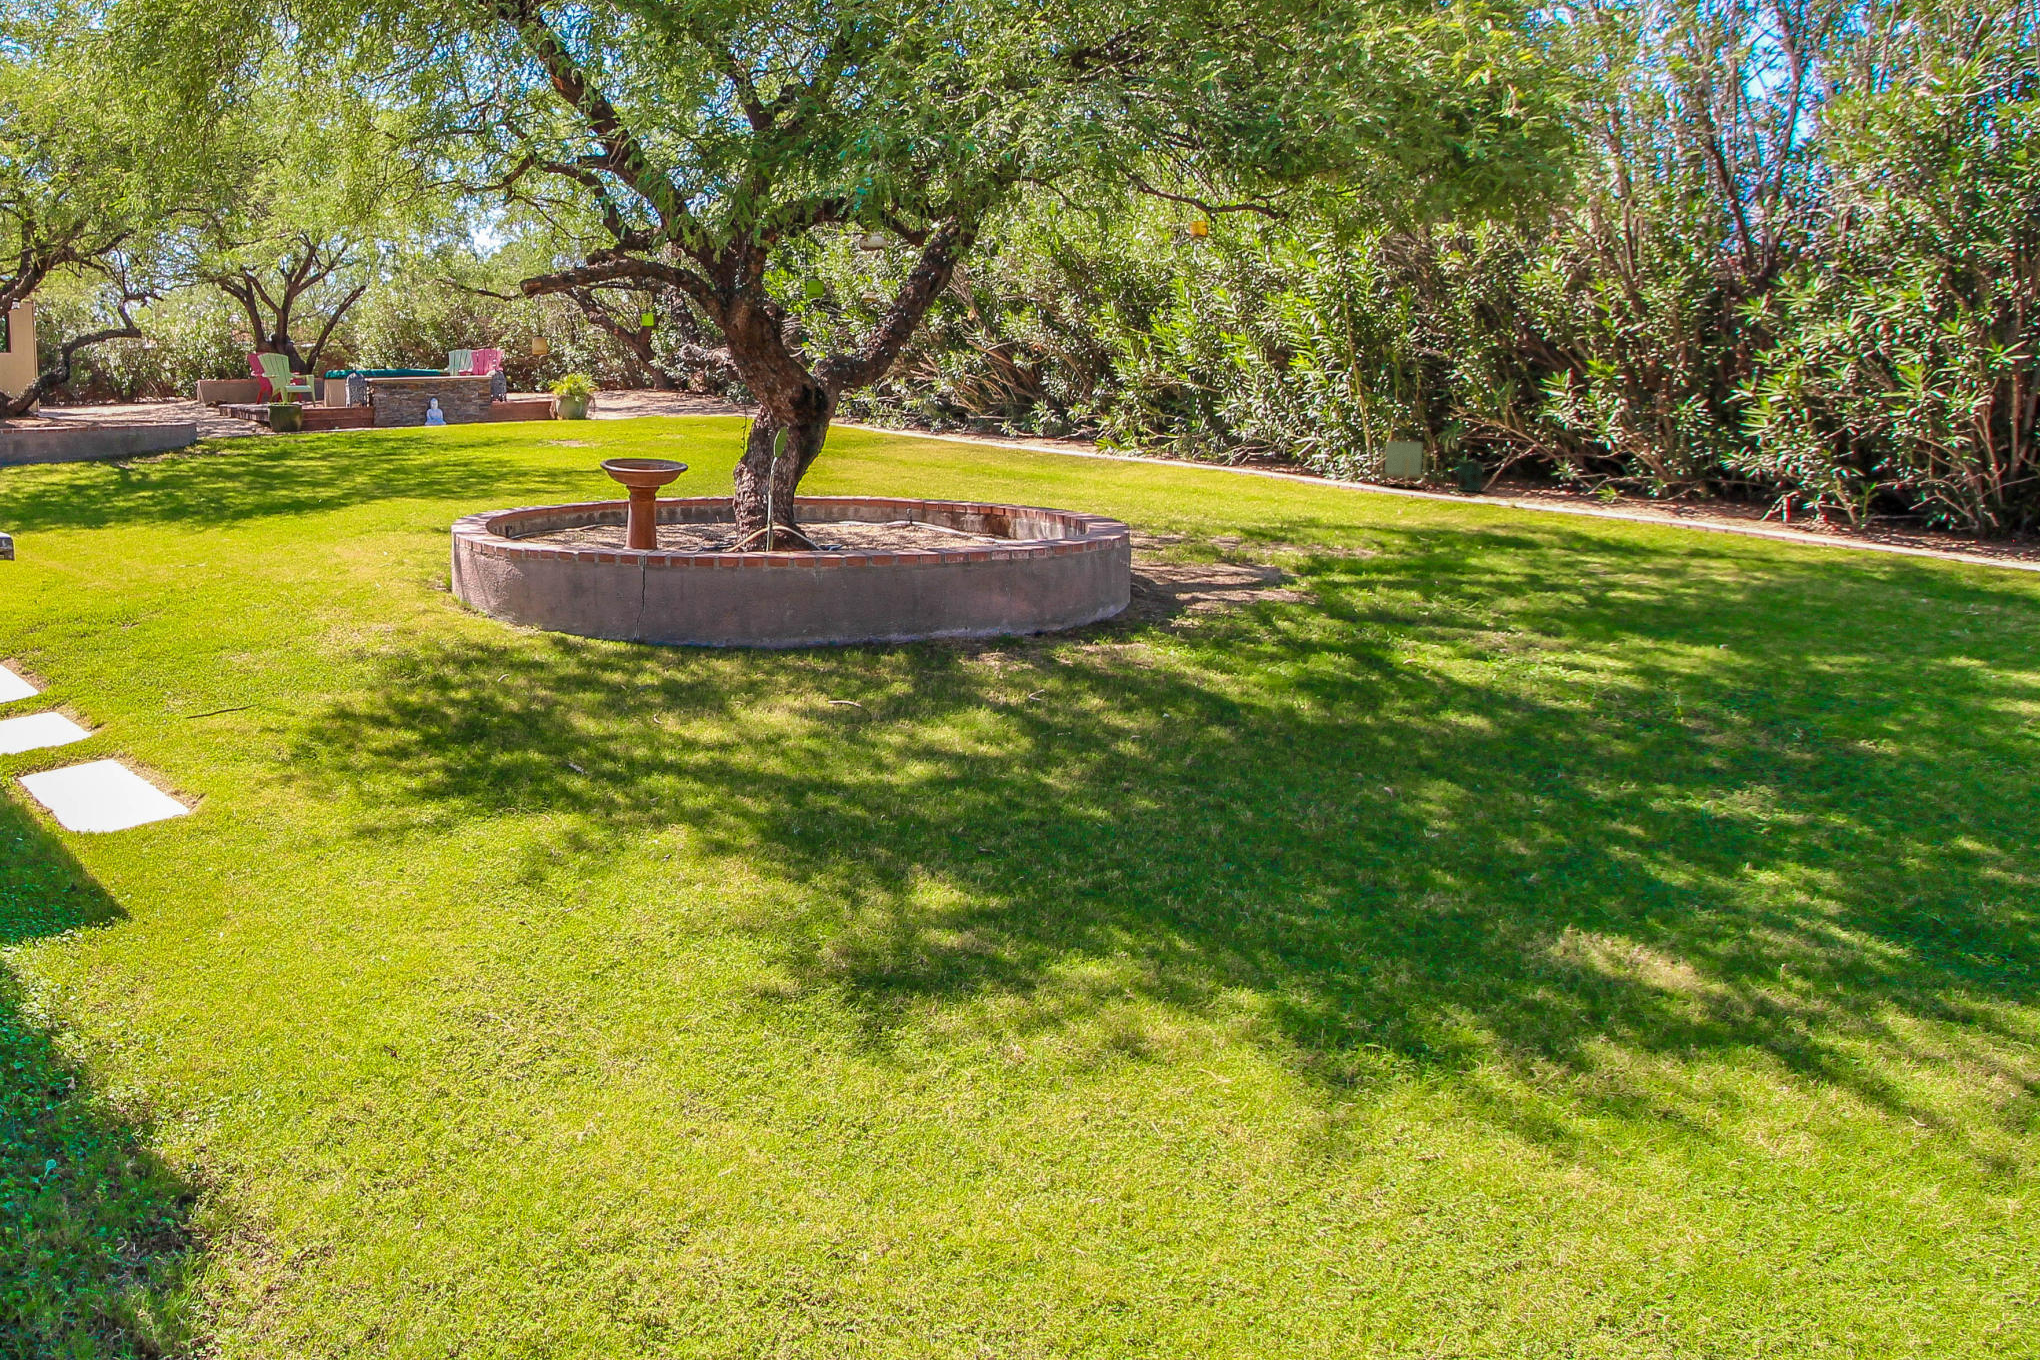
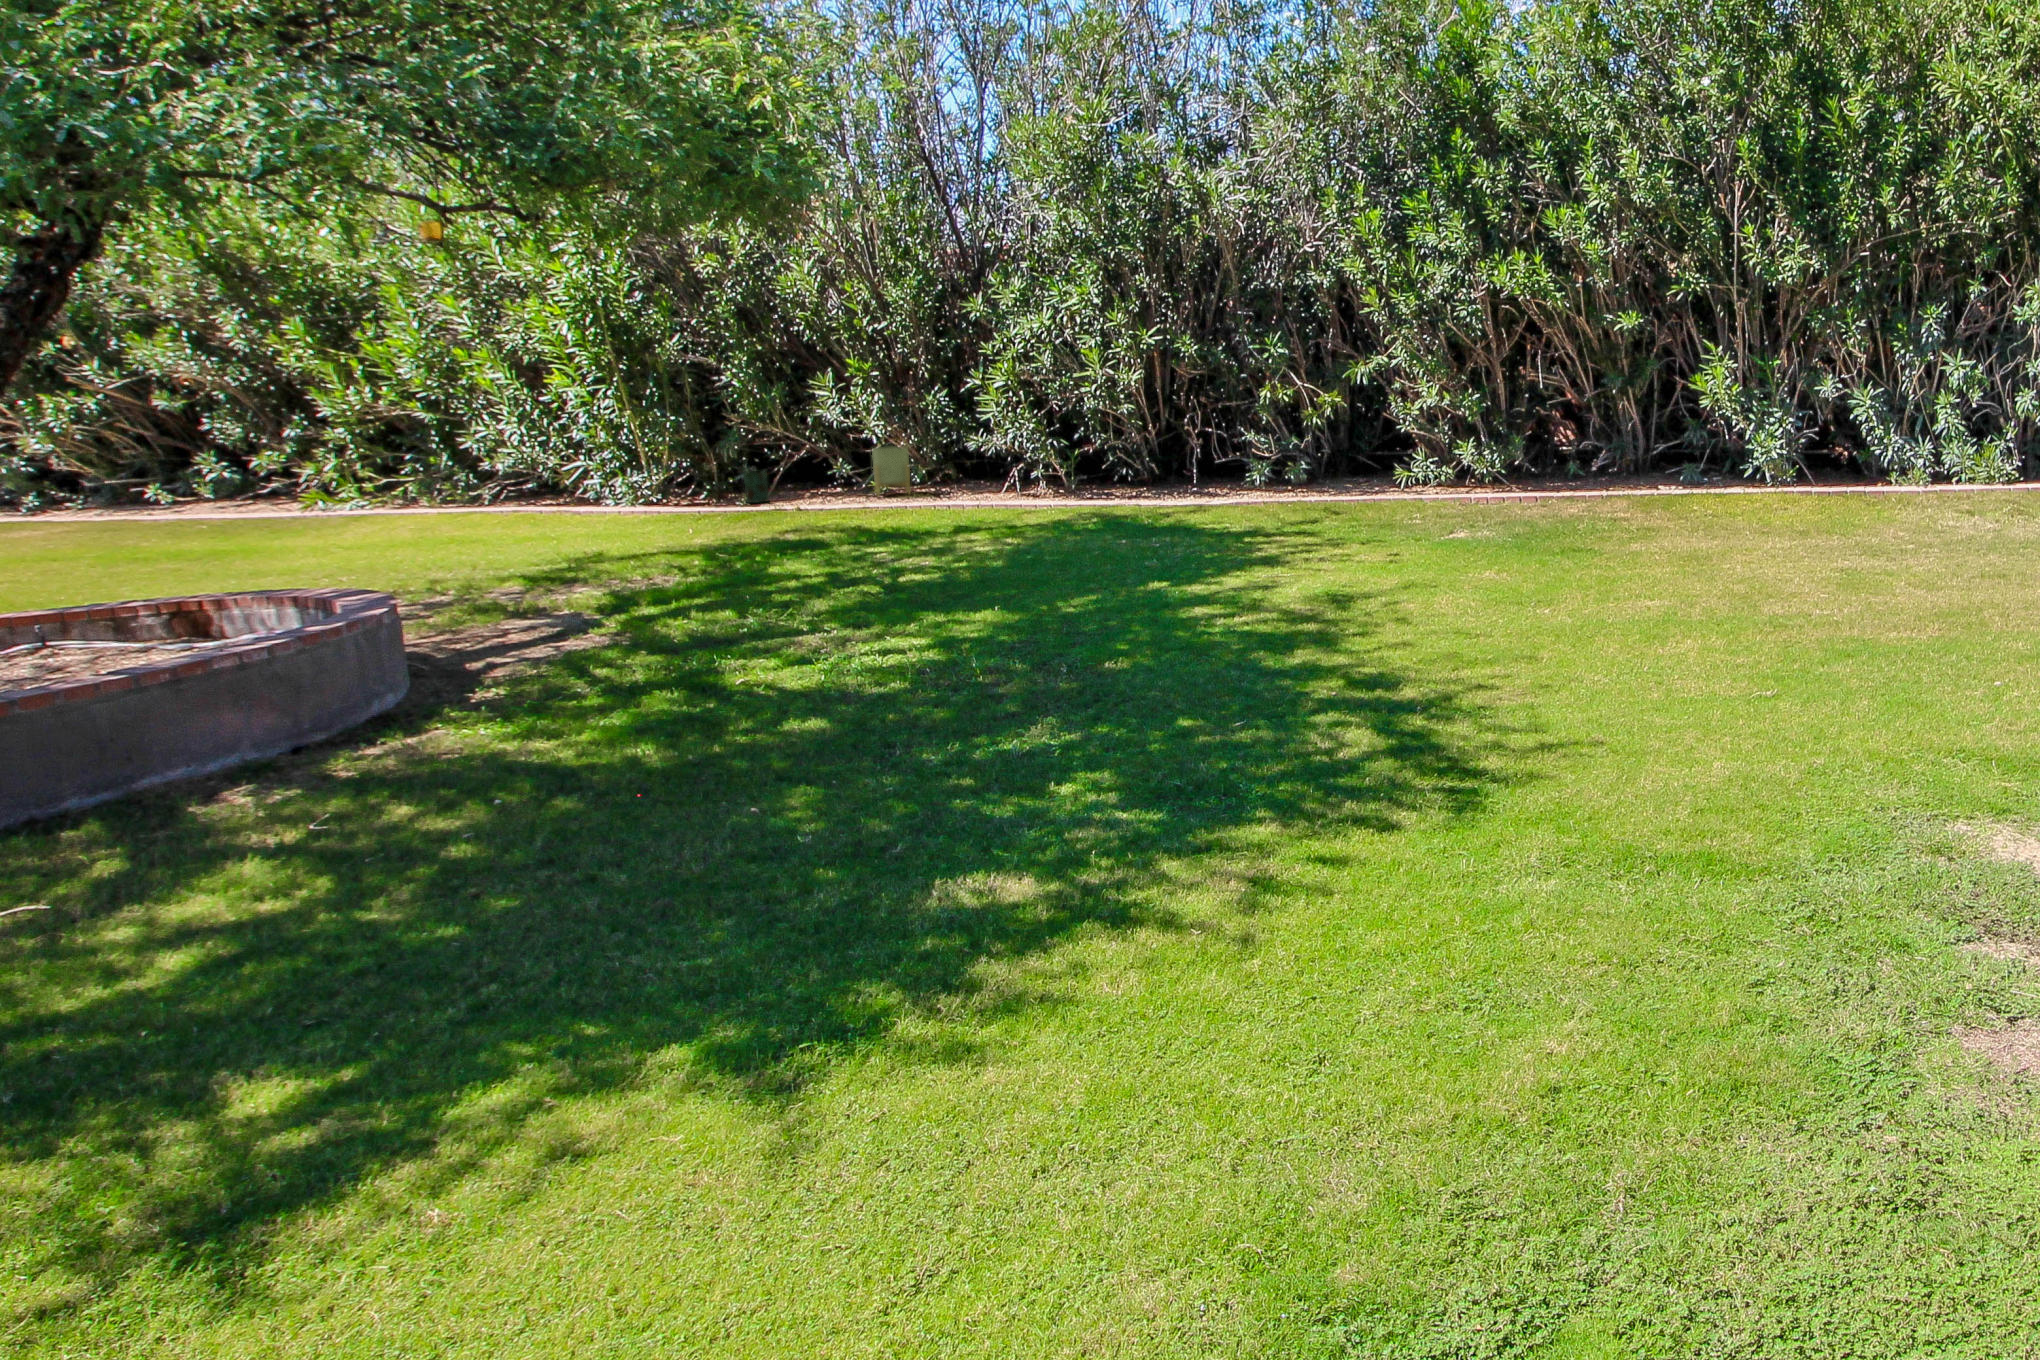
planter: present [1380,441,1426,487] -> present [872,446,911,496]

